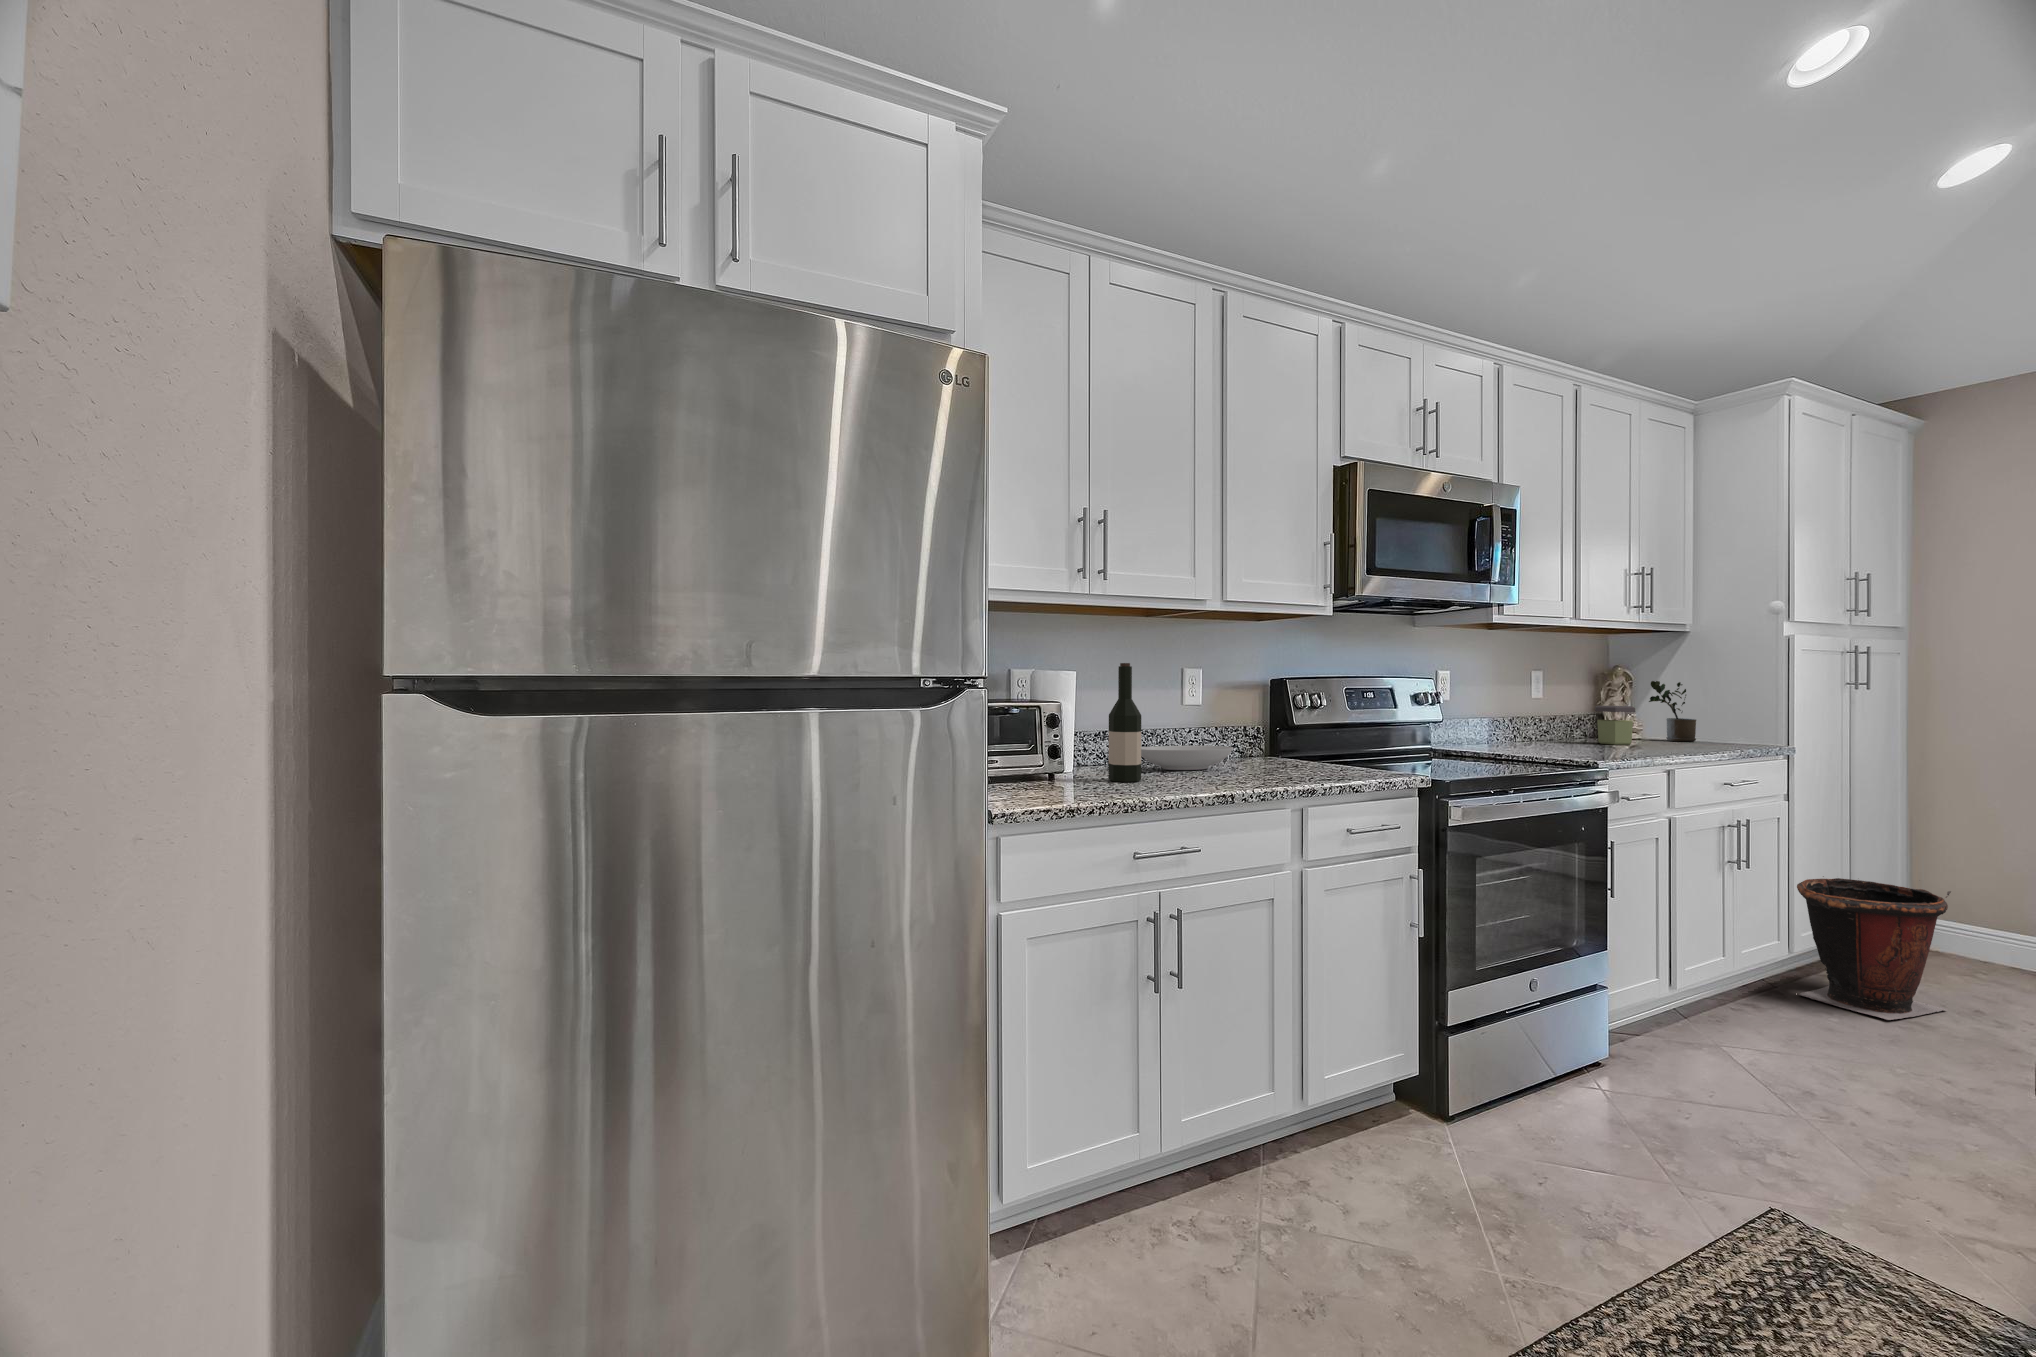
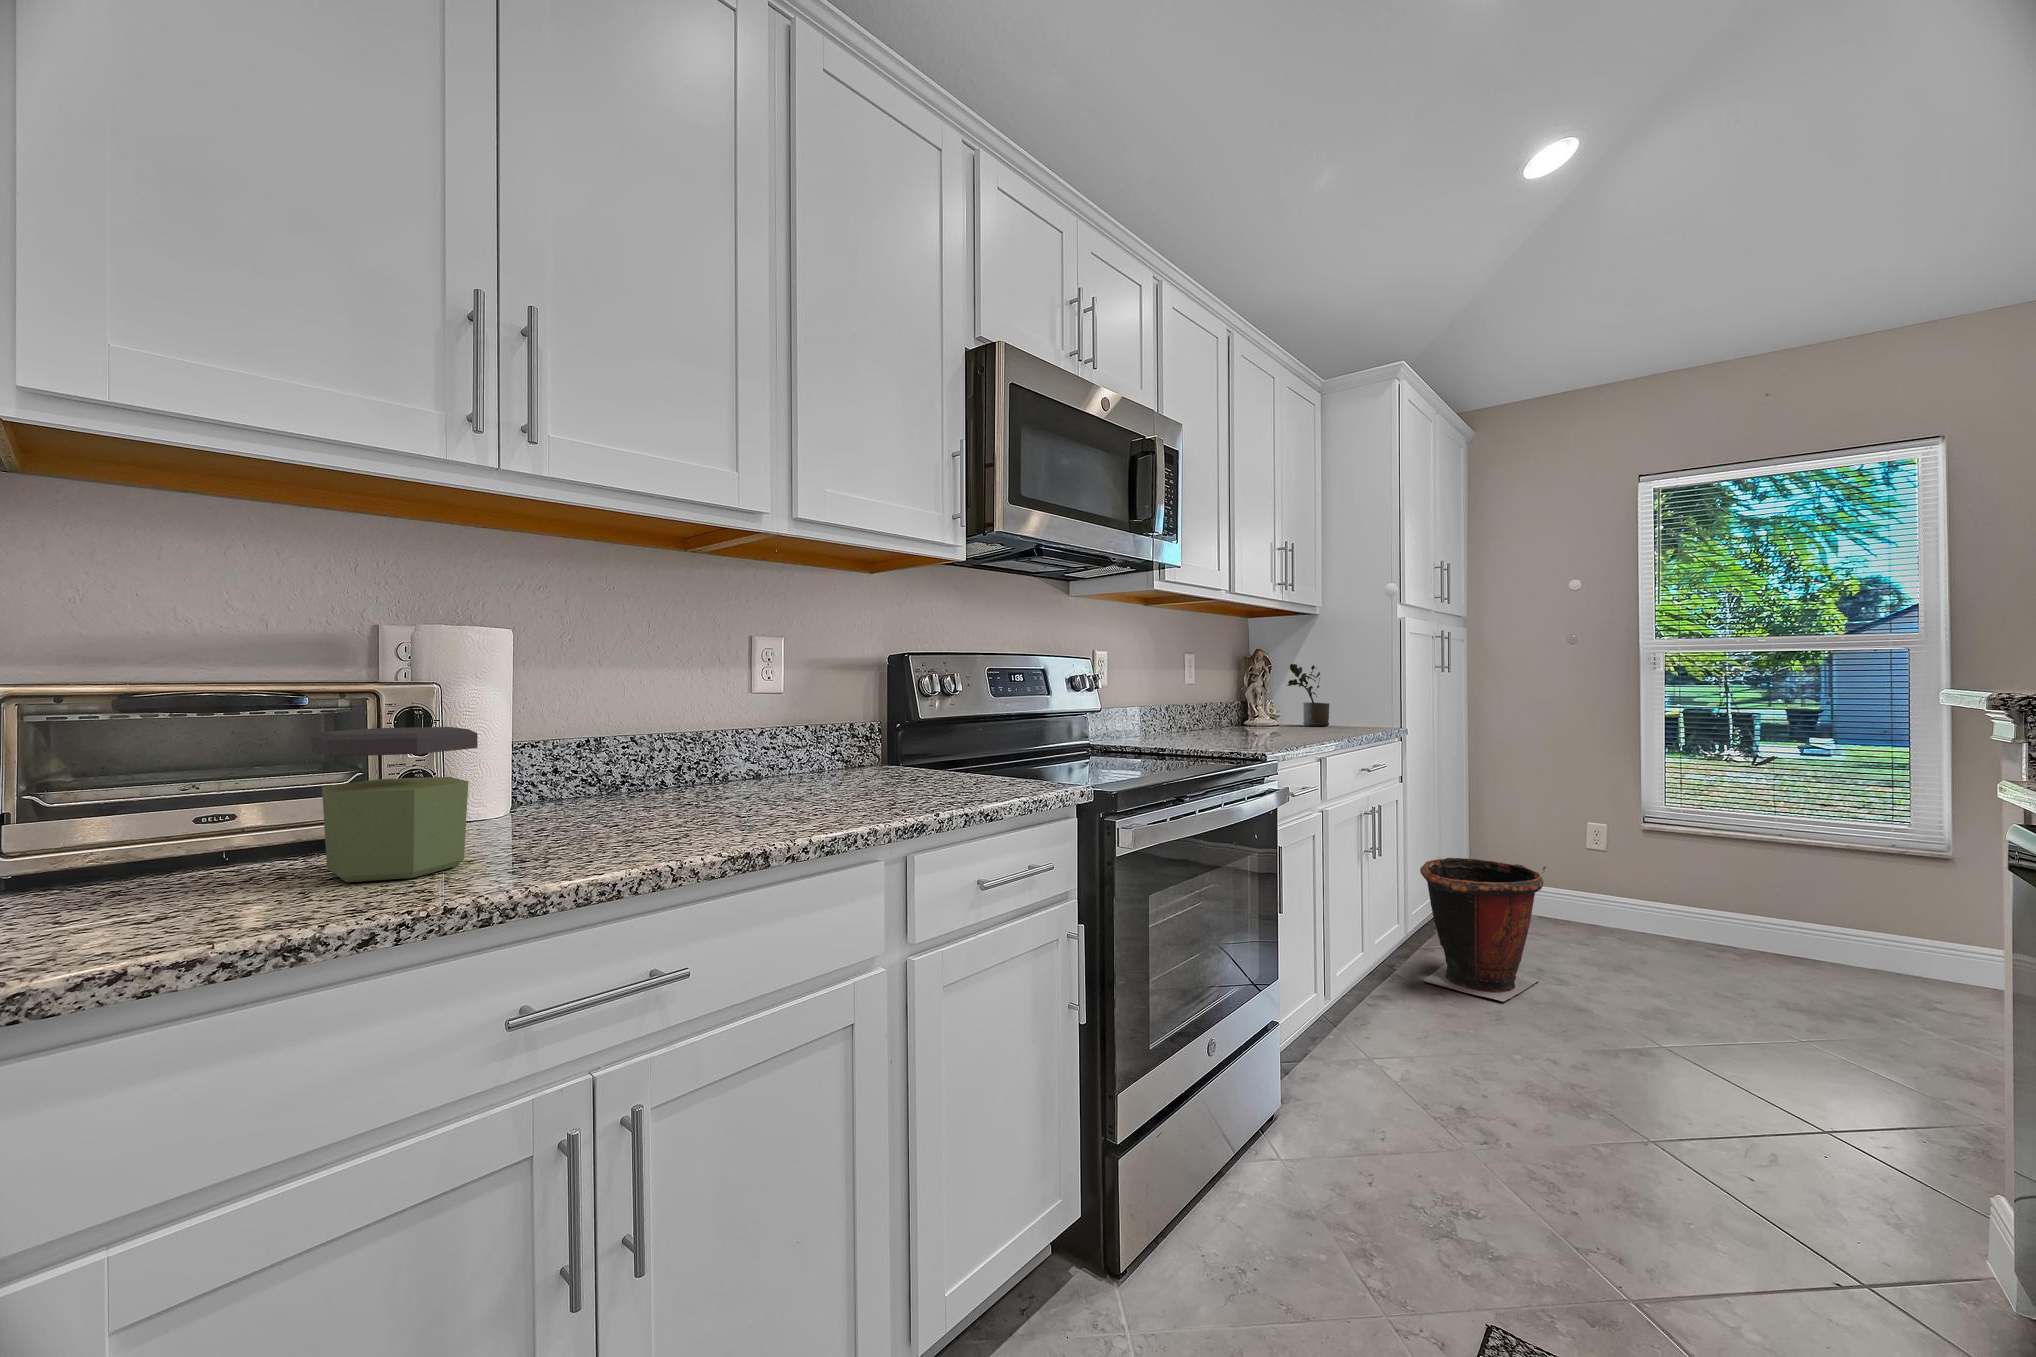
wine bottle: present [1108,663,1141,782] -> none [554,609,620,832]
jar: present [1595,706,1635,745] -> present [312,727,478,882]
bowl: present [1141,746,1233,770] -> none [645,753,816,797]

